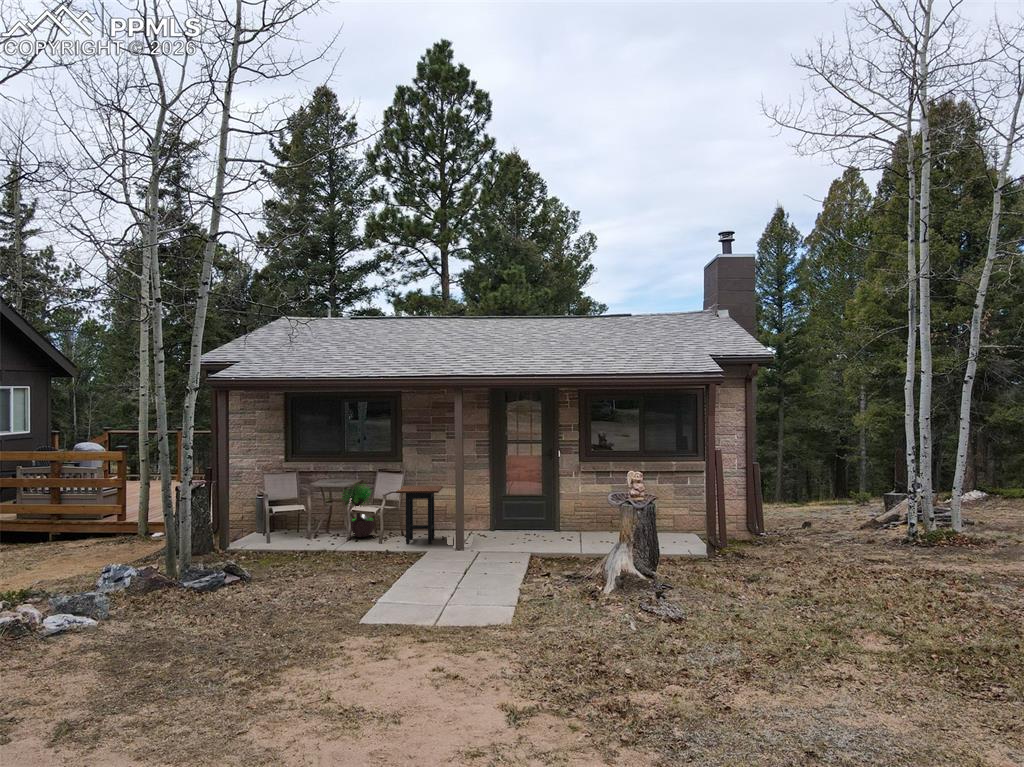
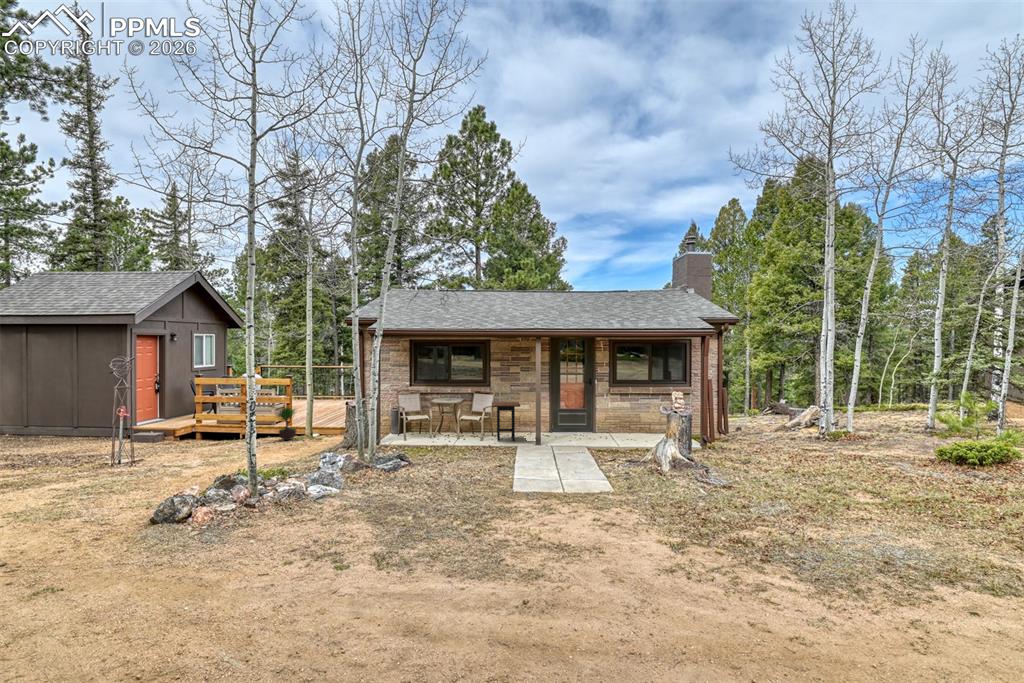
potted tree: present [342,483,375,537] -> present [276,407,296,440]

